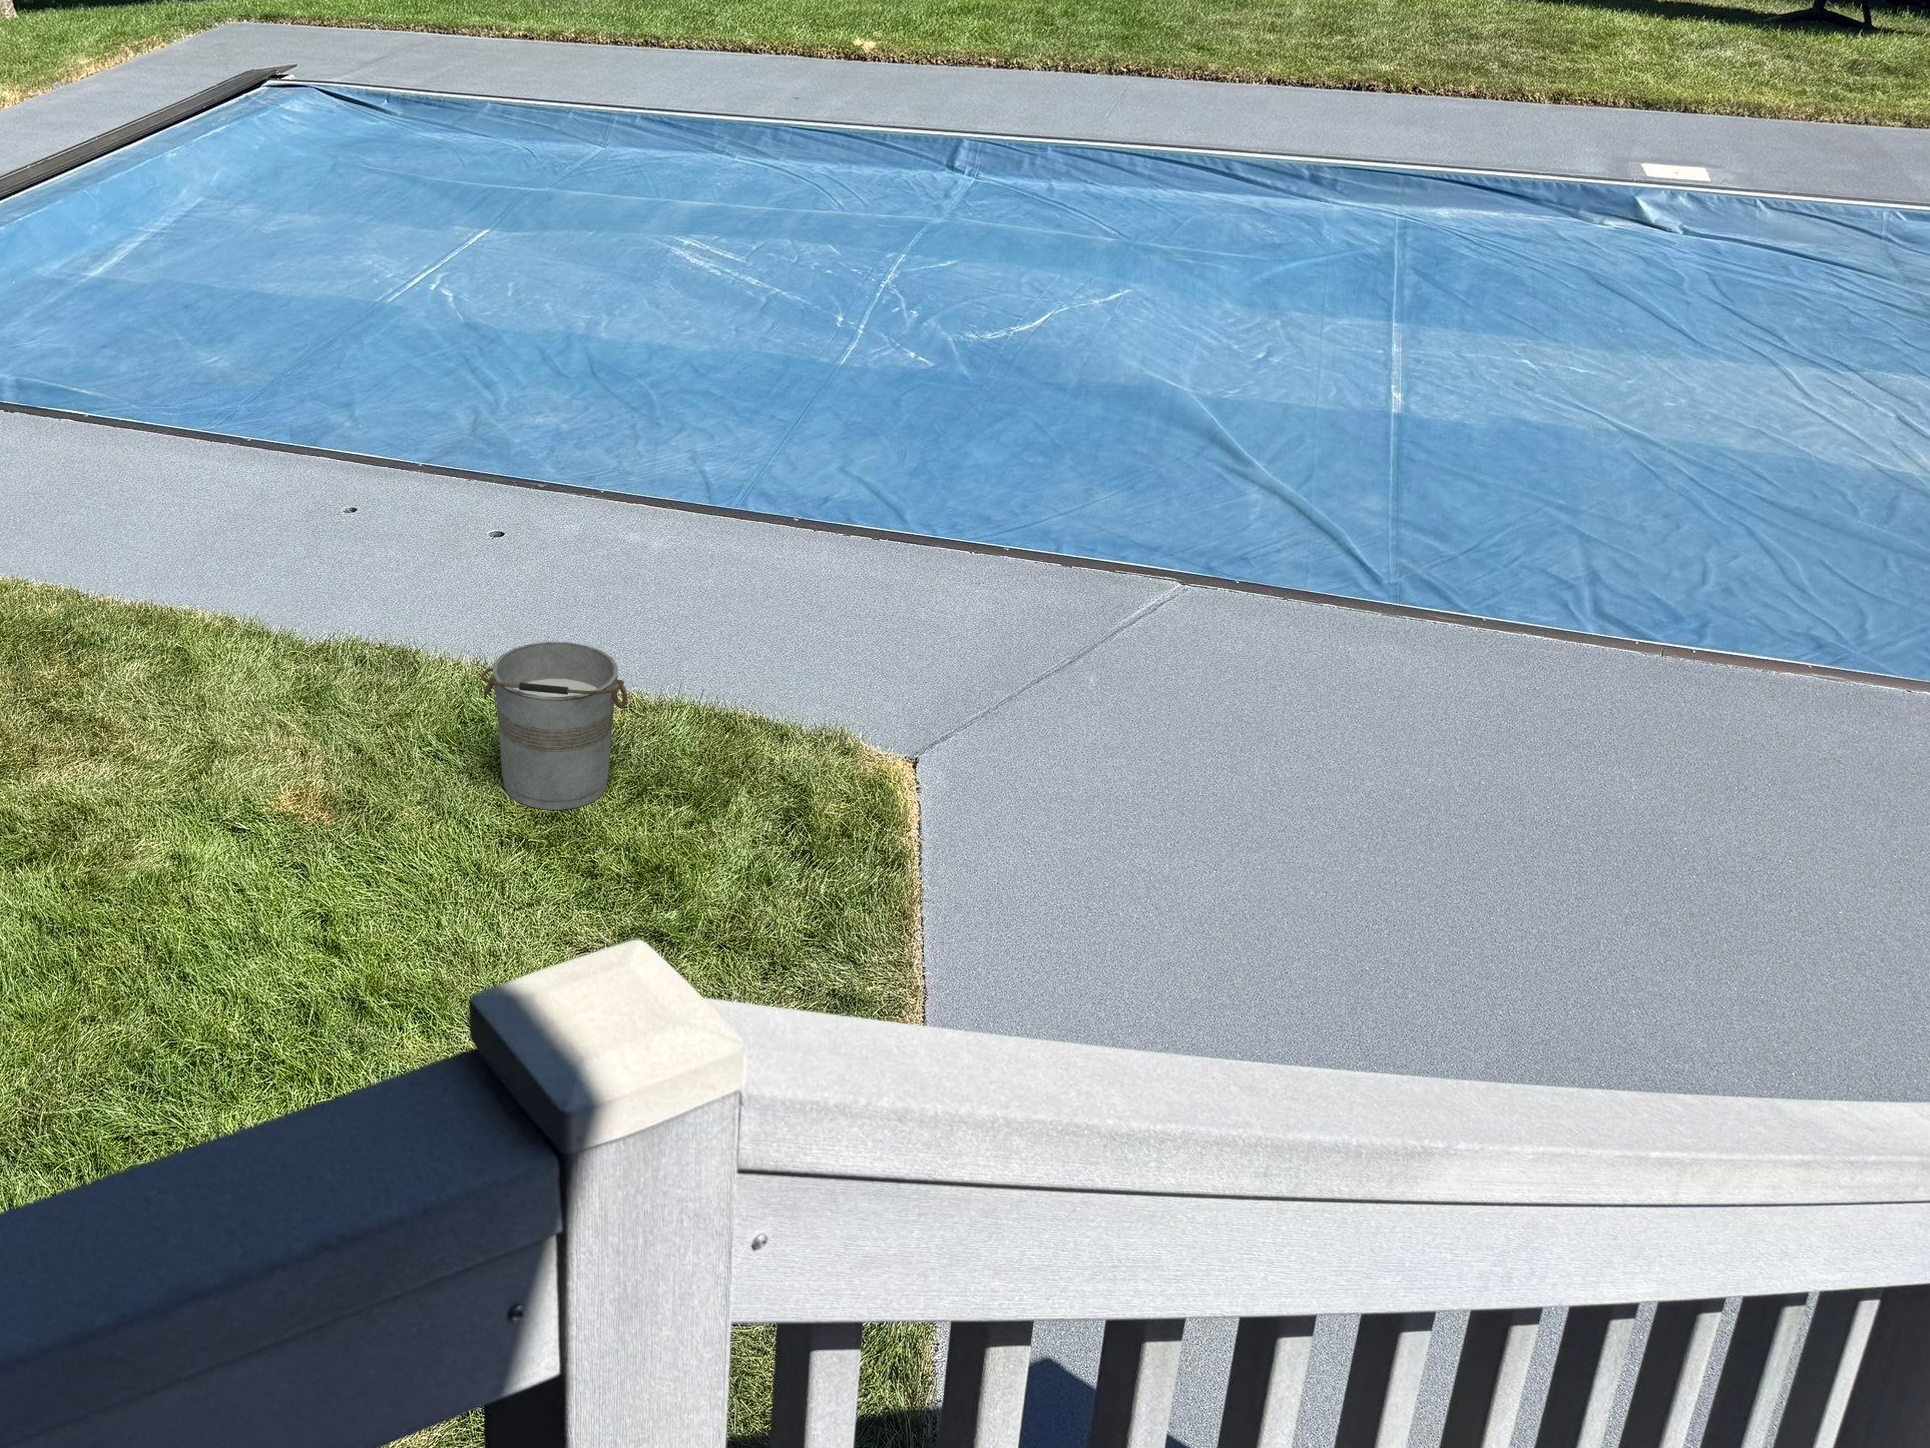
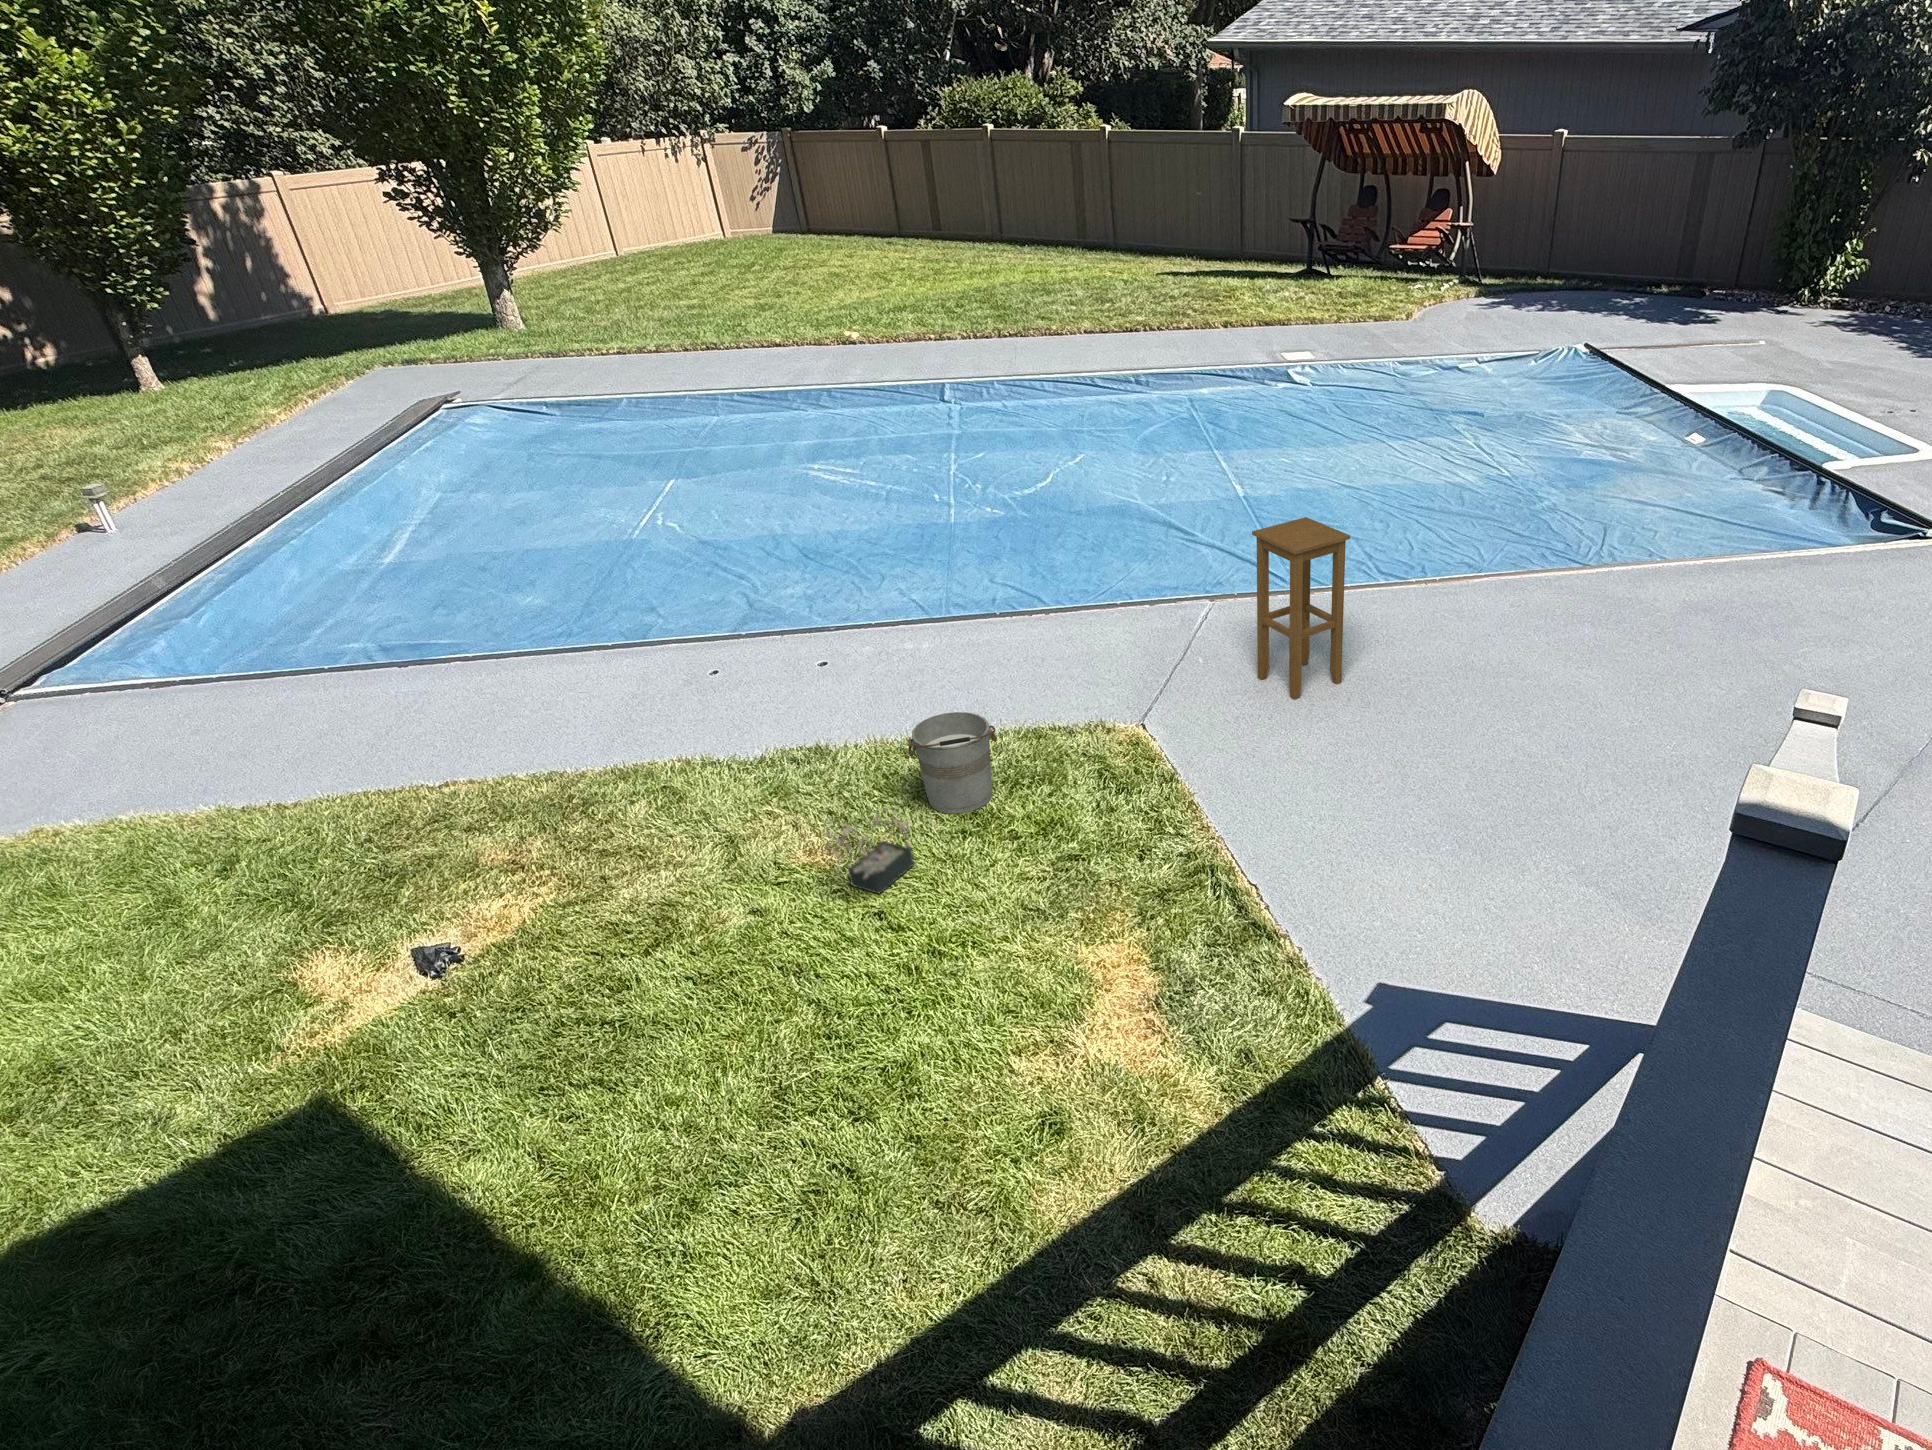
stool: none [1176,451,1394,784] -> present [1252,517,1350,699]
decorative plant: none [284,759,429,893] -> present [825,809,914,894]

